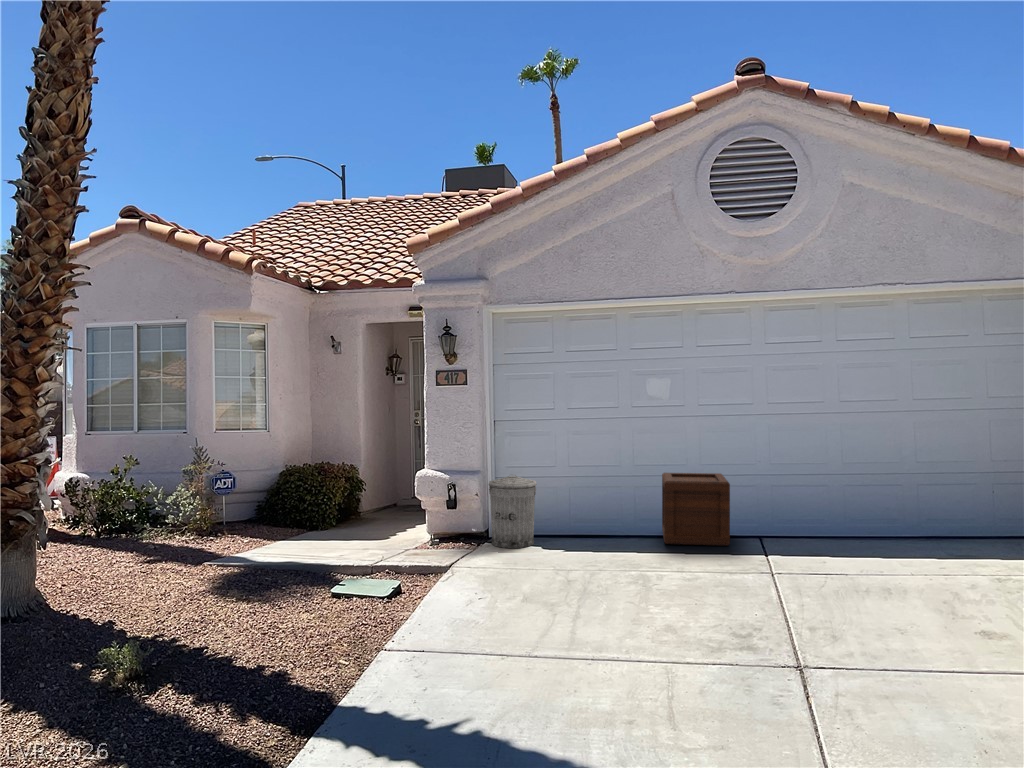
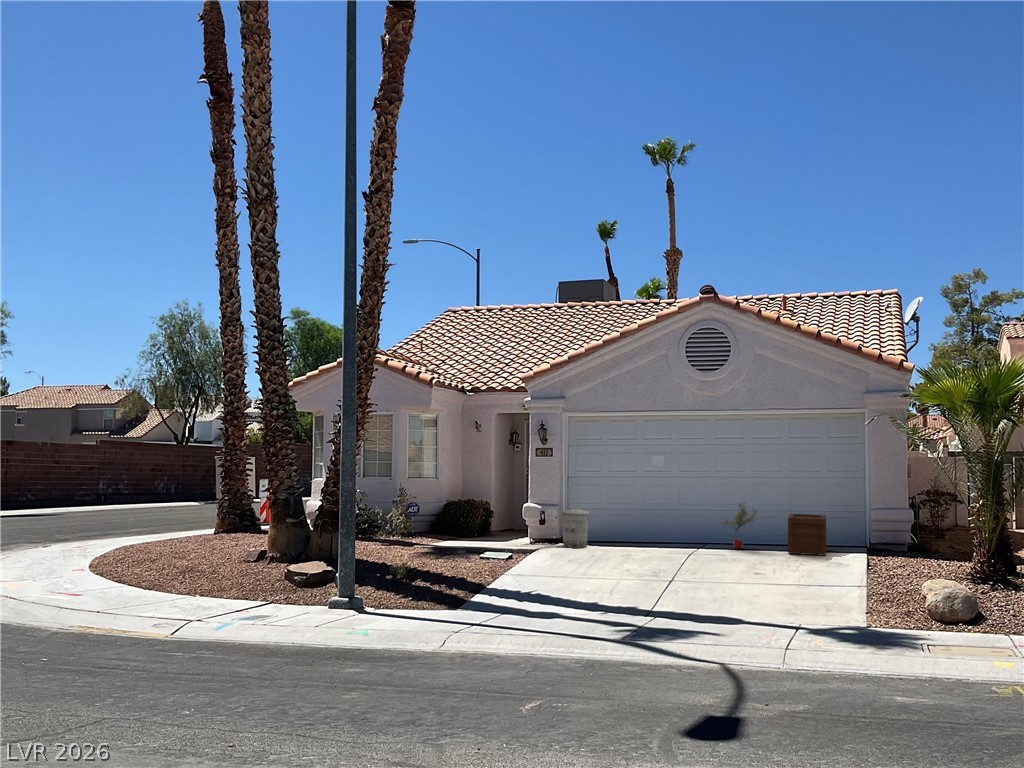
potted tree: none [774,455,848,541] -> present [720,504,757,549]
wooden crate: present [662,473,730,546] -> present [788,514,826,556]

